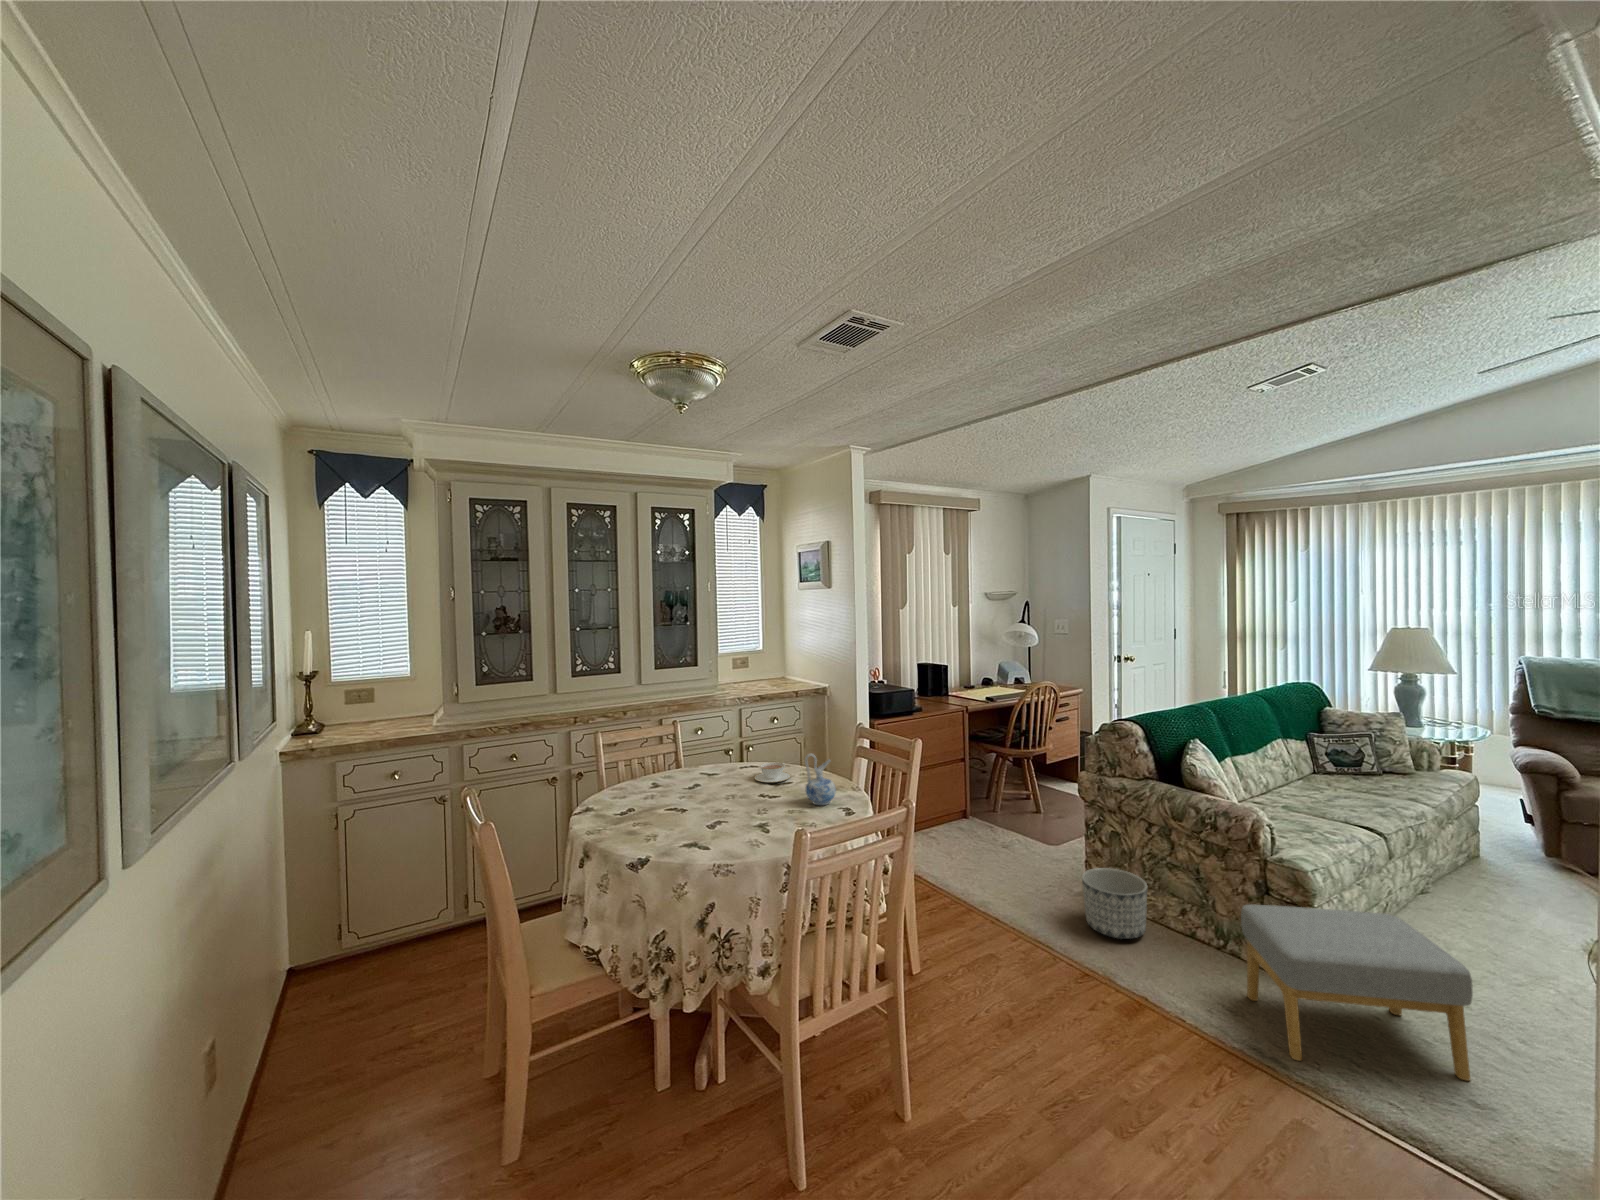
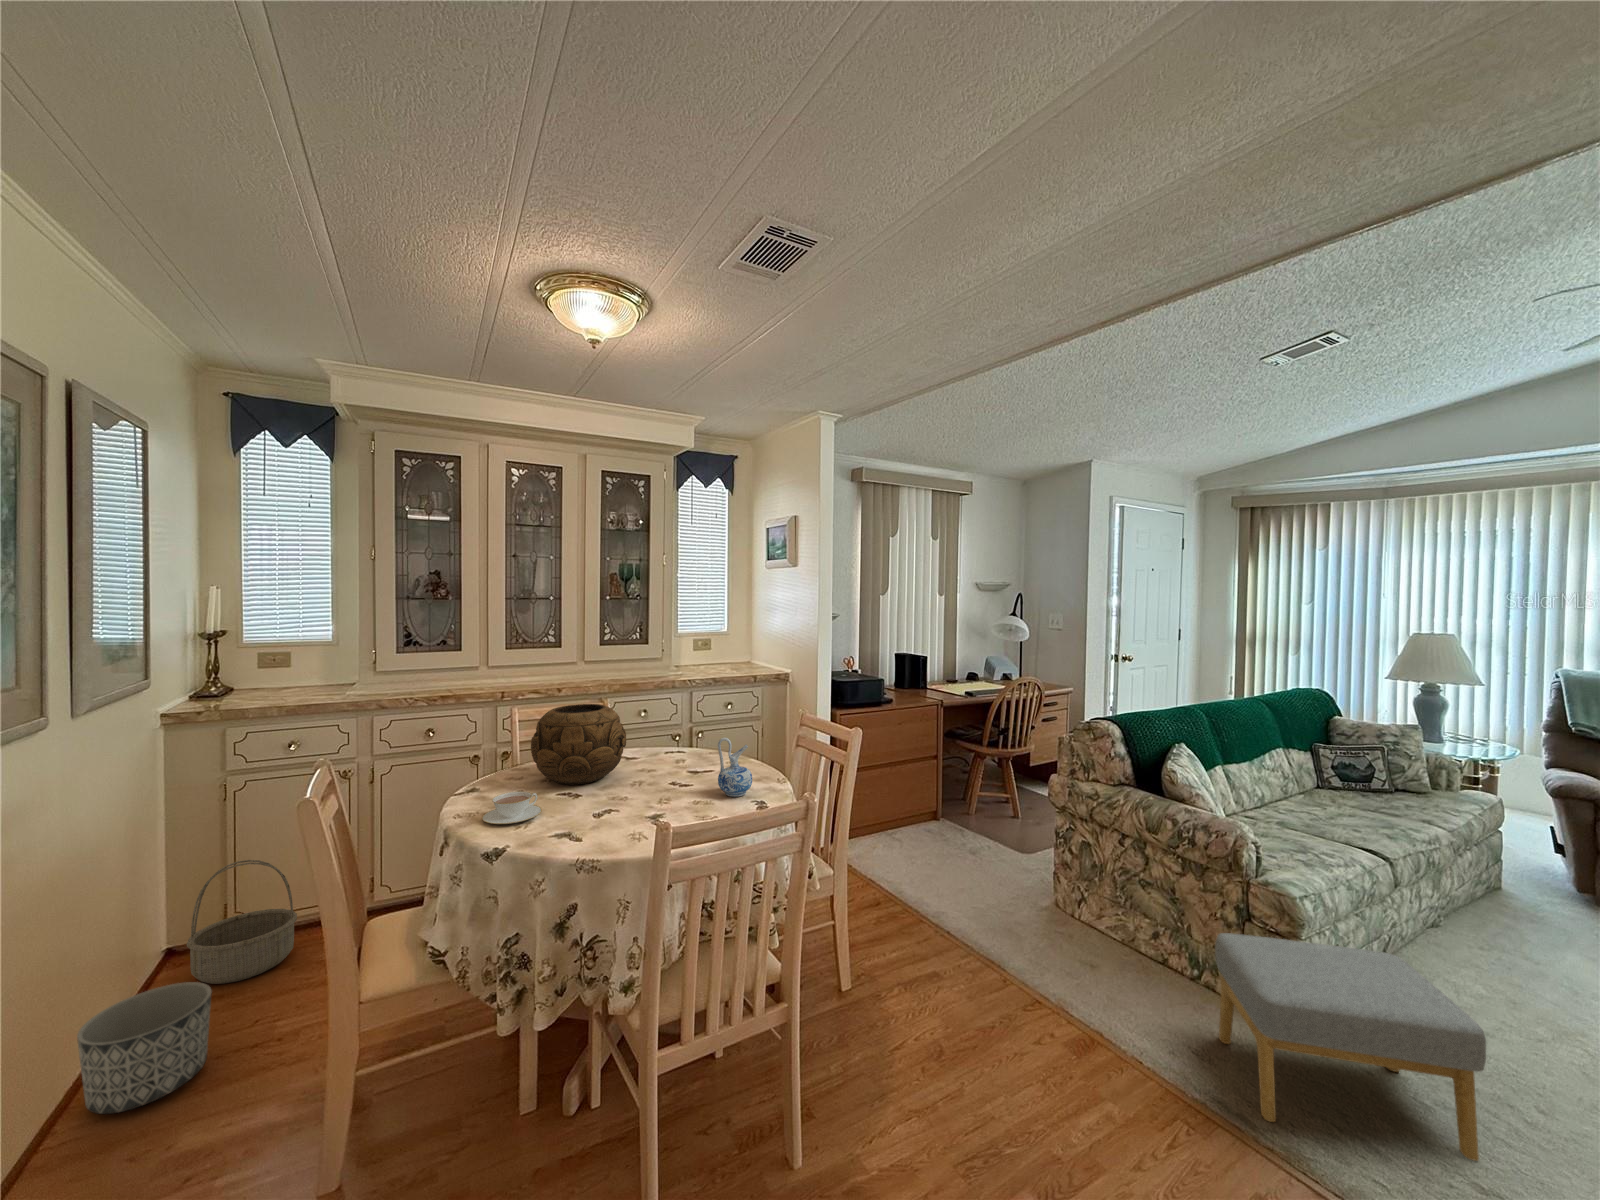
decorative bowl: none [635,728,716,801] -> present [531,704,626,785]
teacup: present [754,762,791,783] -> present [482,791,542,824]
planter: present [1082,868,1147,939] -> present [77,982,211,1114]
basket: none [315,884,408,999] -> present [186,860,297,984]

